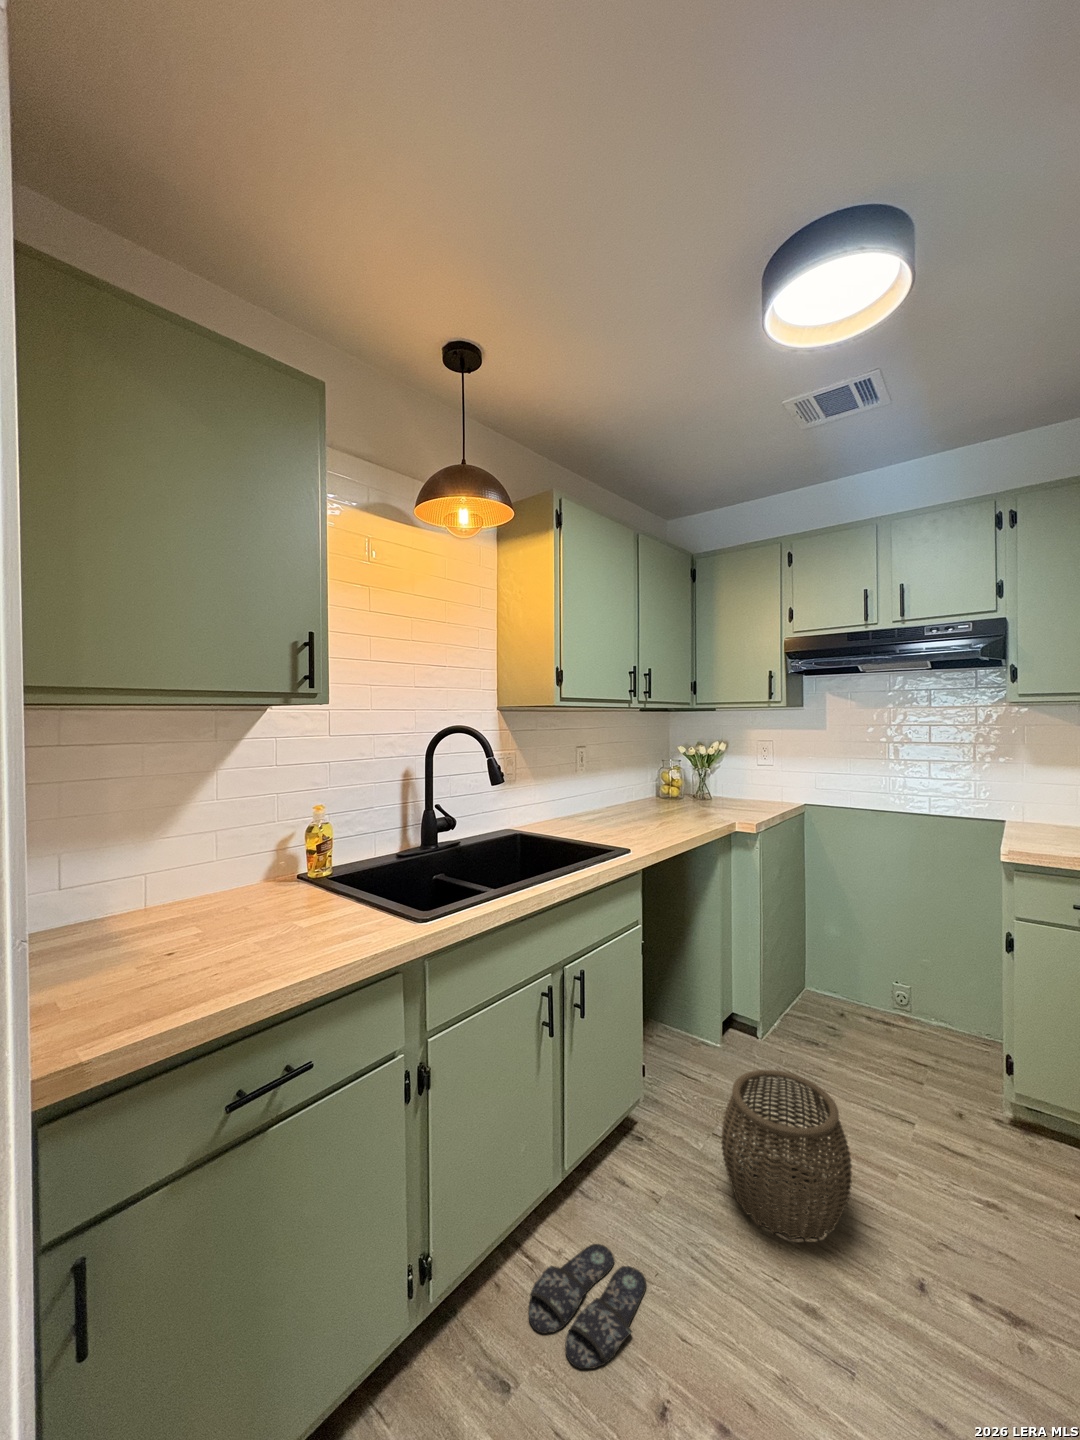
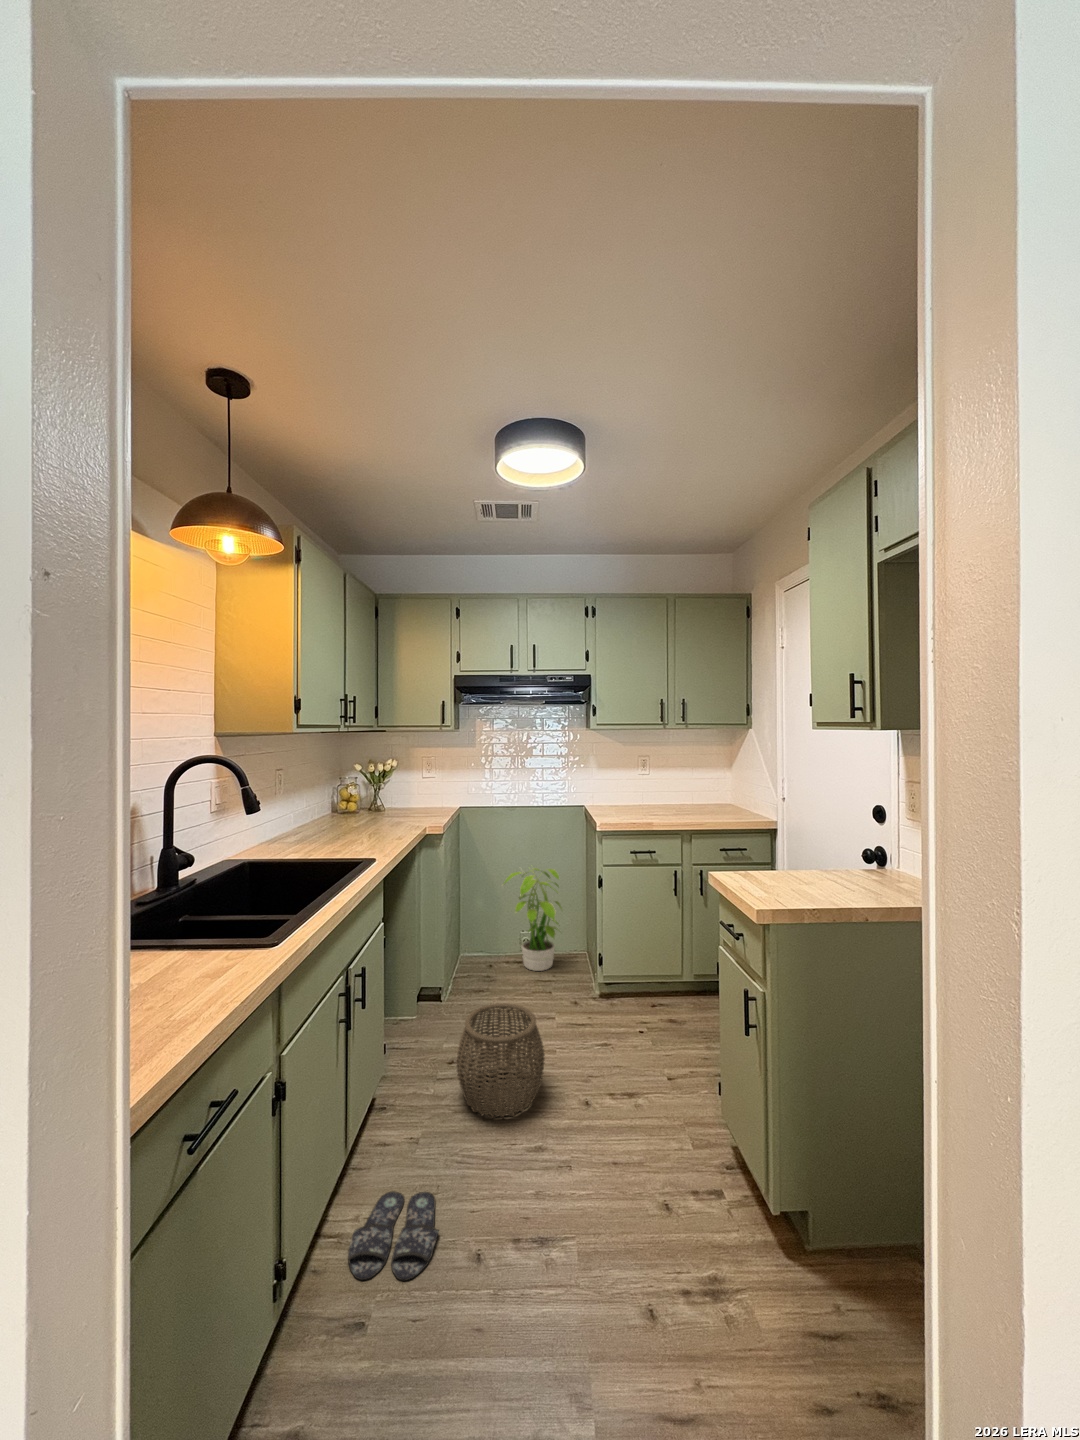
potted plant: none [856,895,959,1052] -> present [504,868,562,971]

